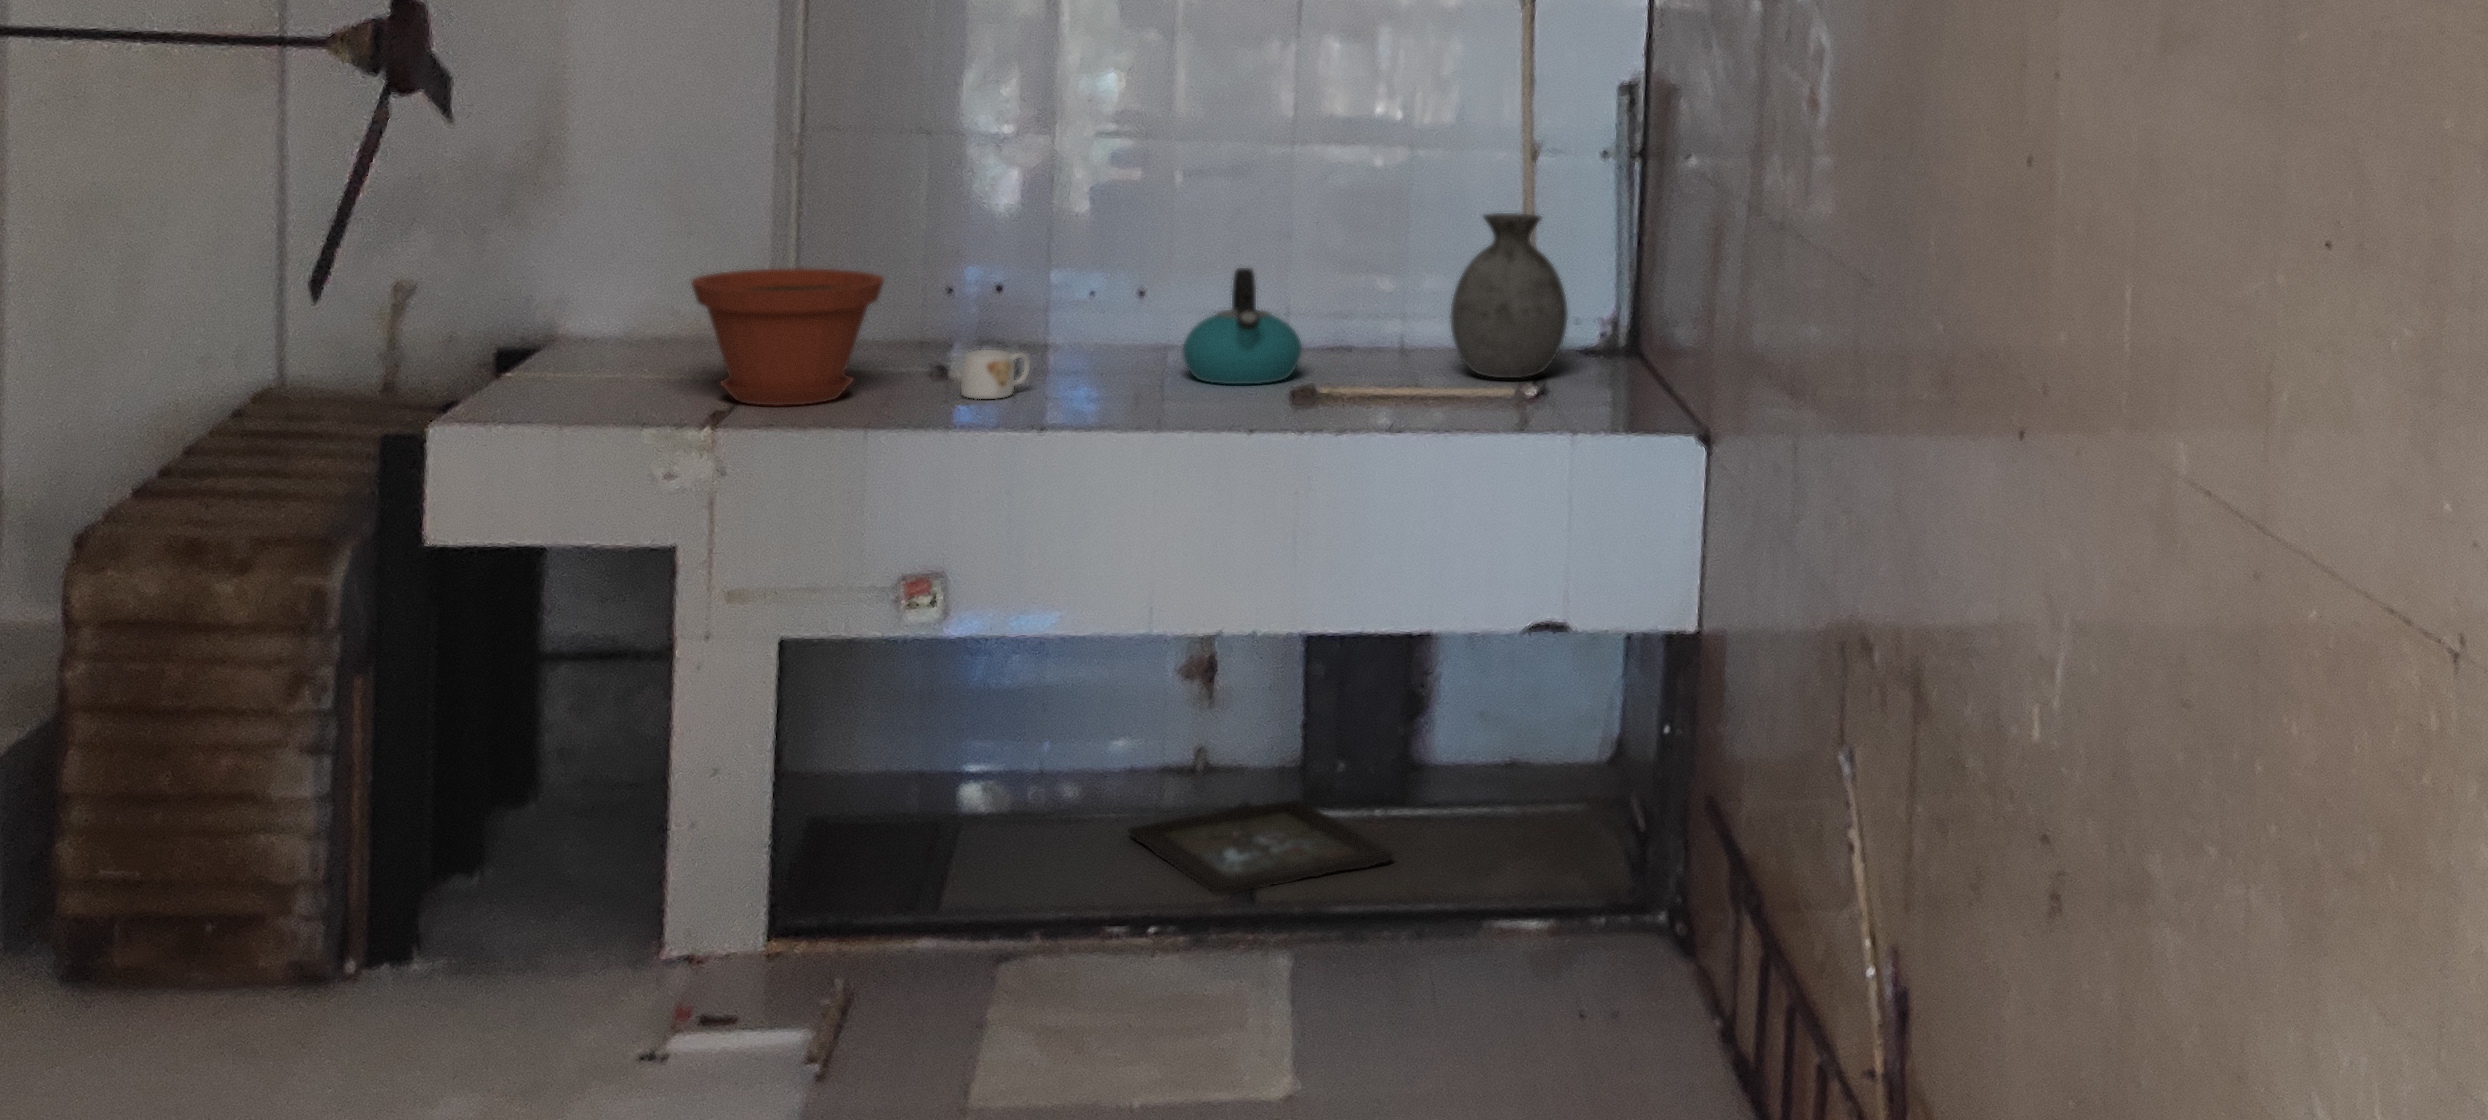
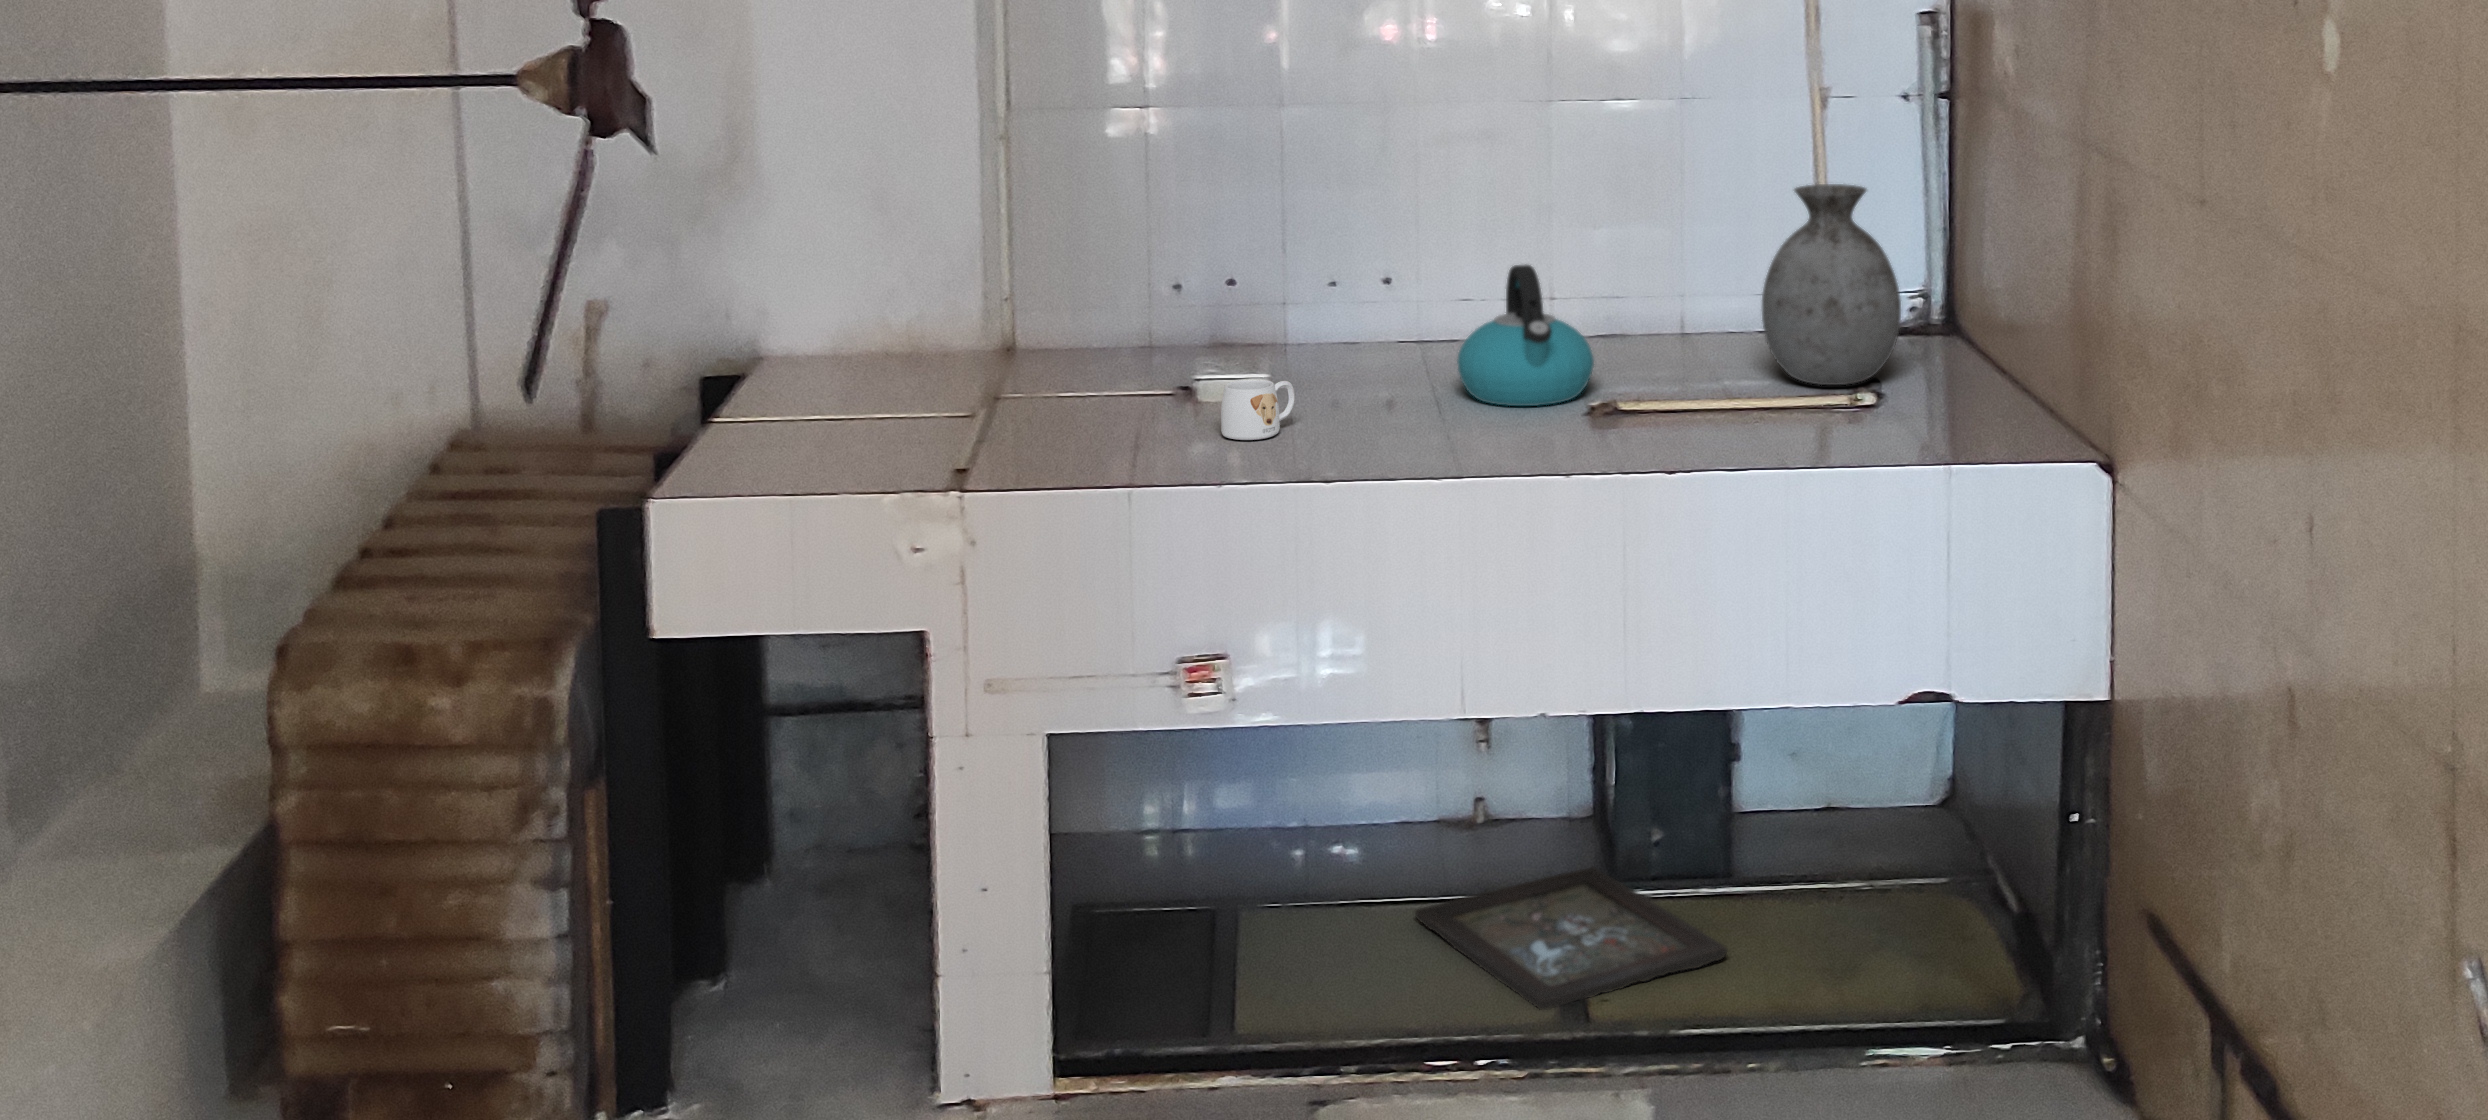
plant pot: present [692,268,884,406] -> none [918,289,1130,459]

